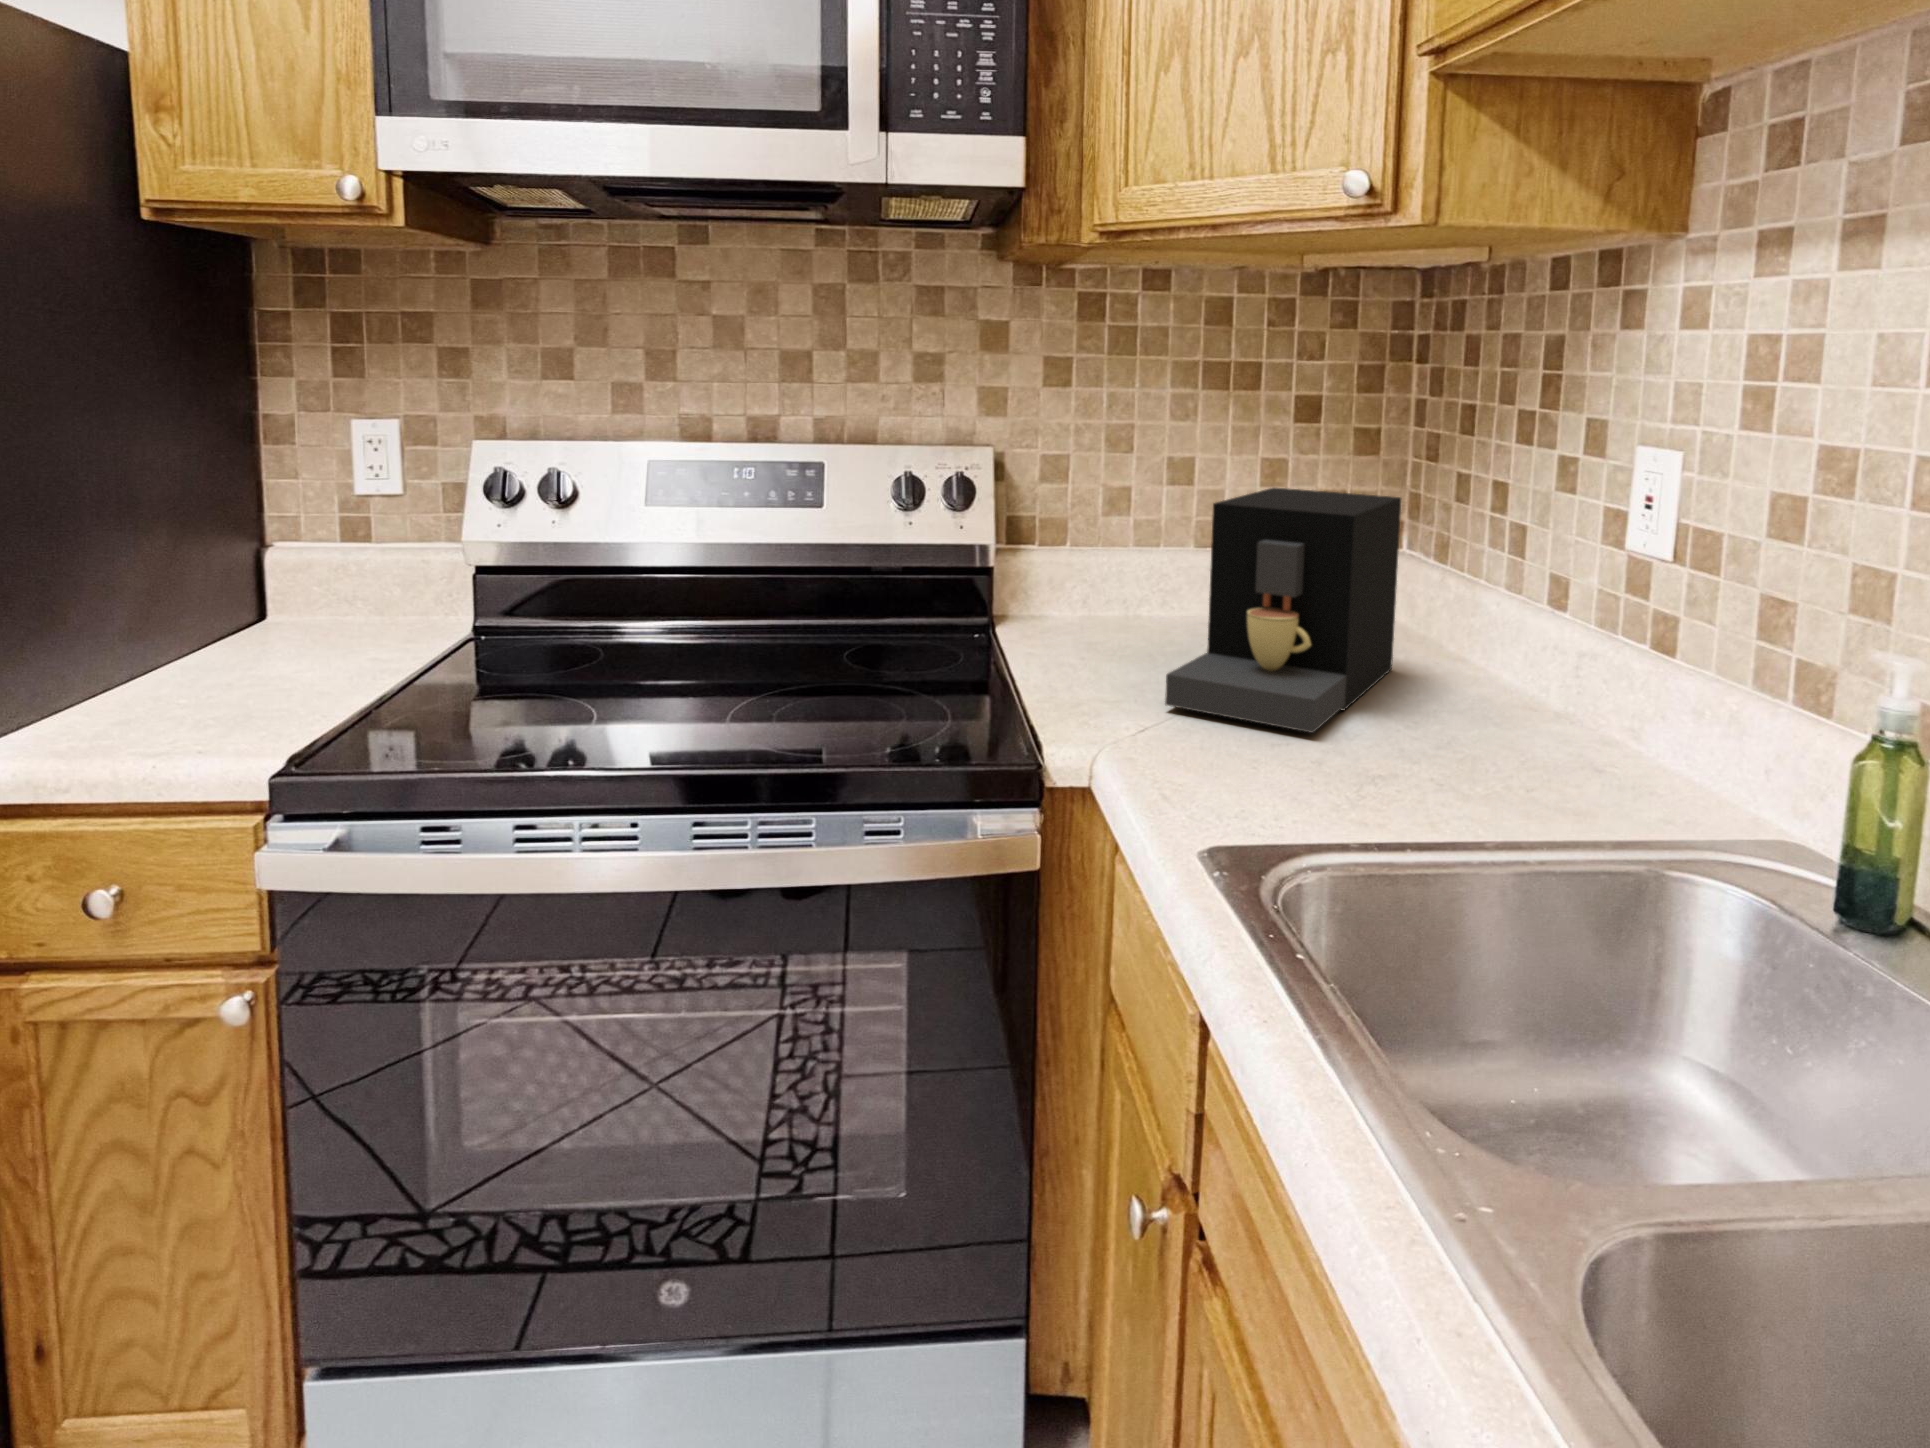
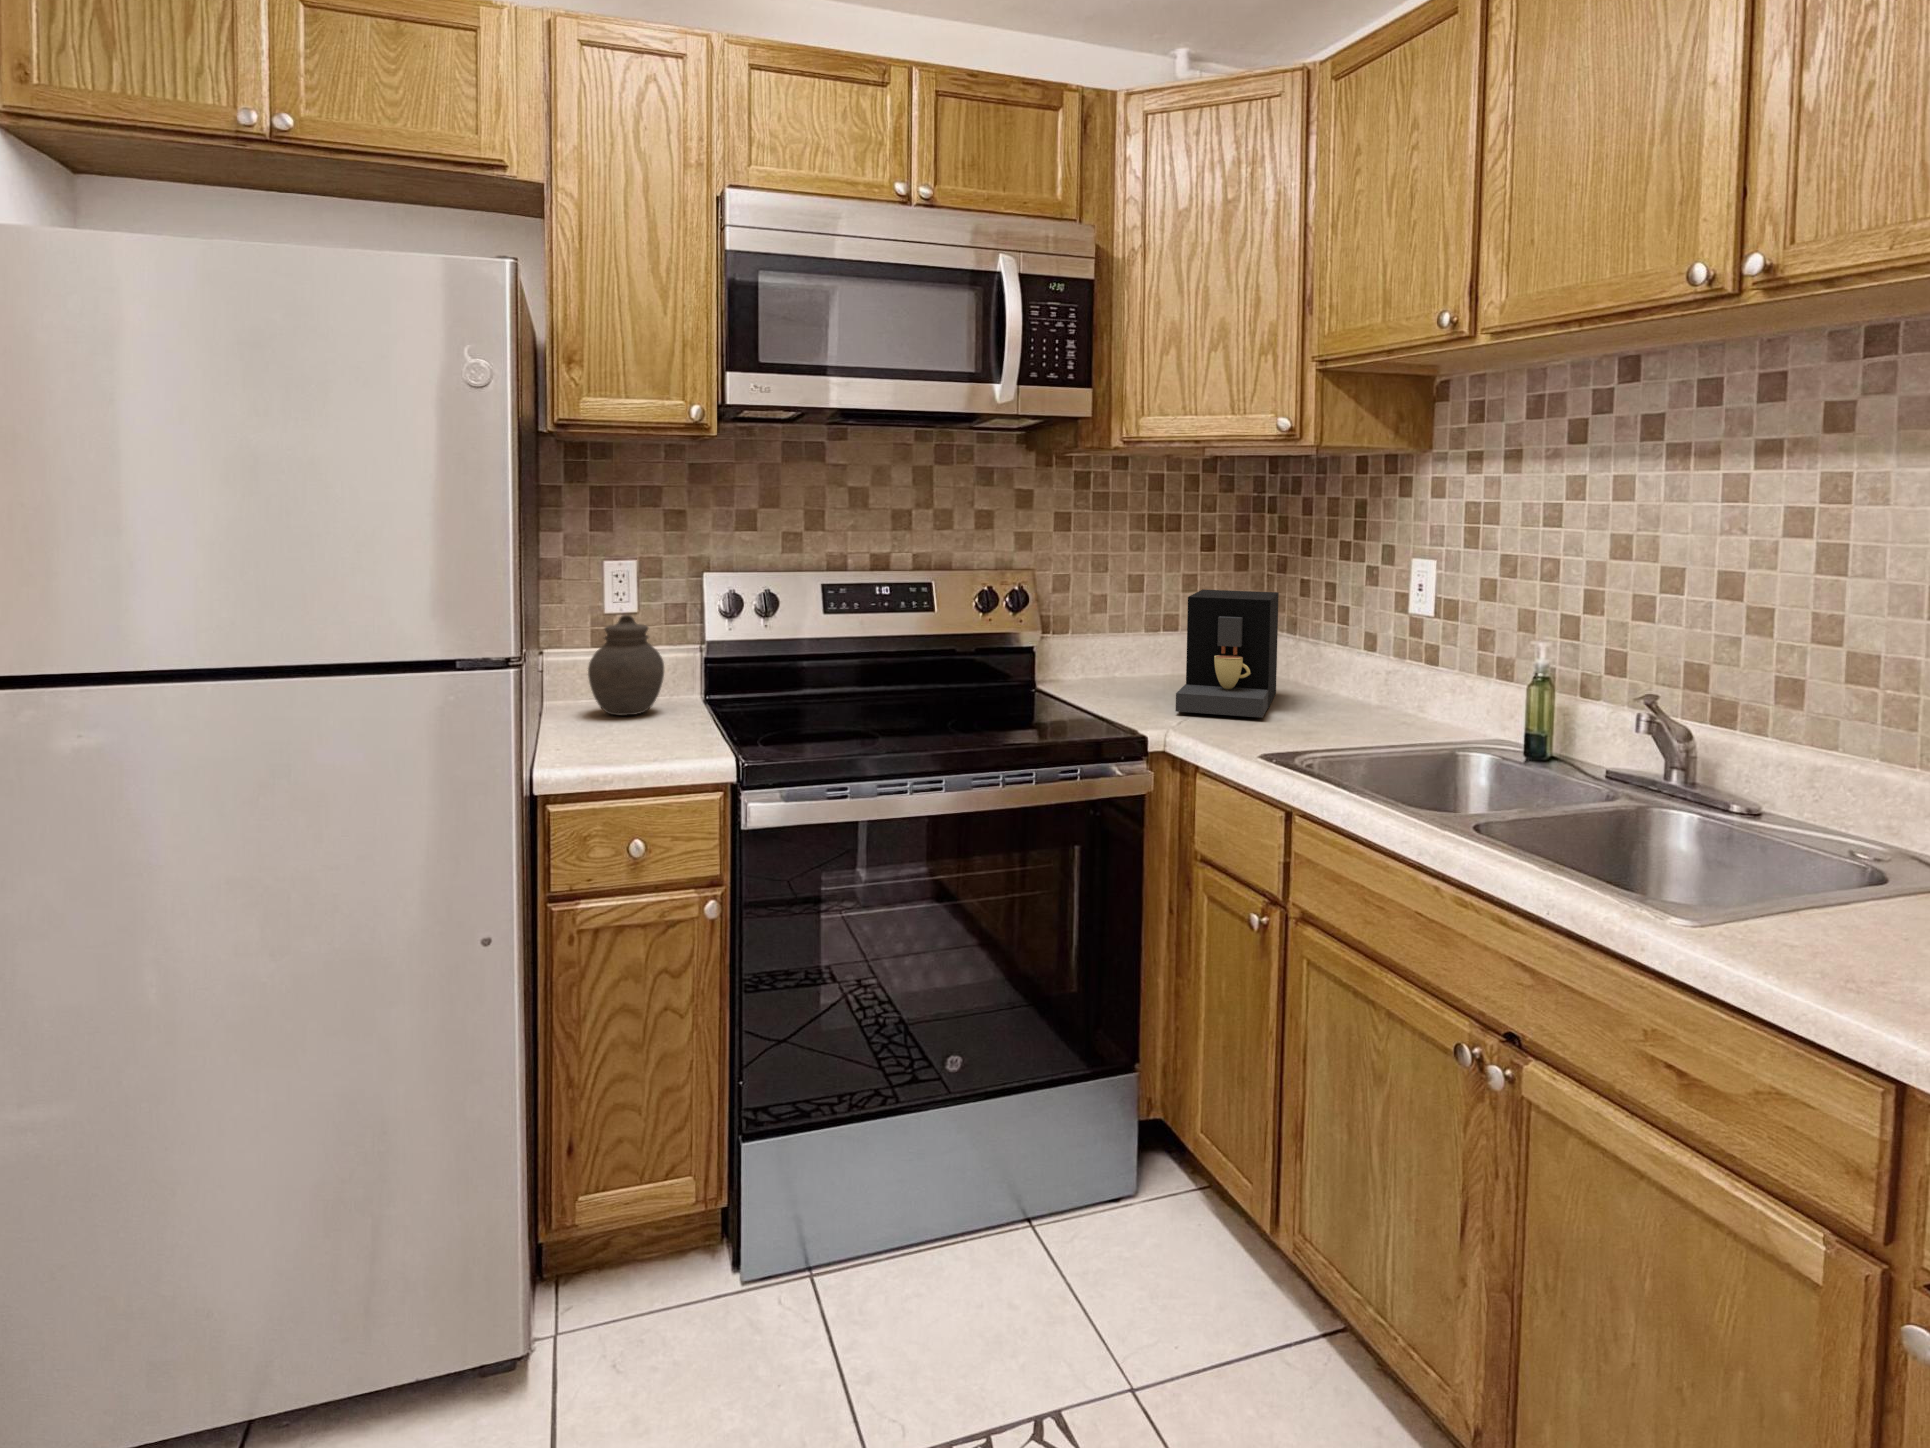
jar: none [275,506,398,655] -> present [588,615,664,715]

